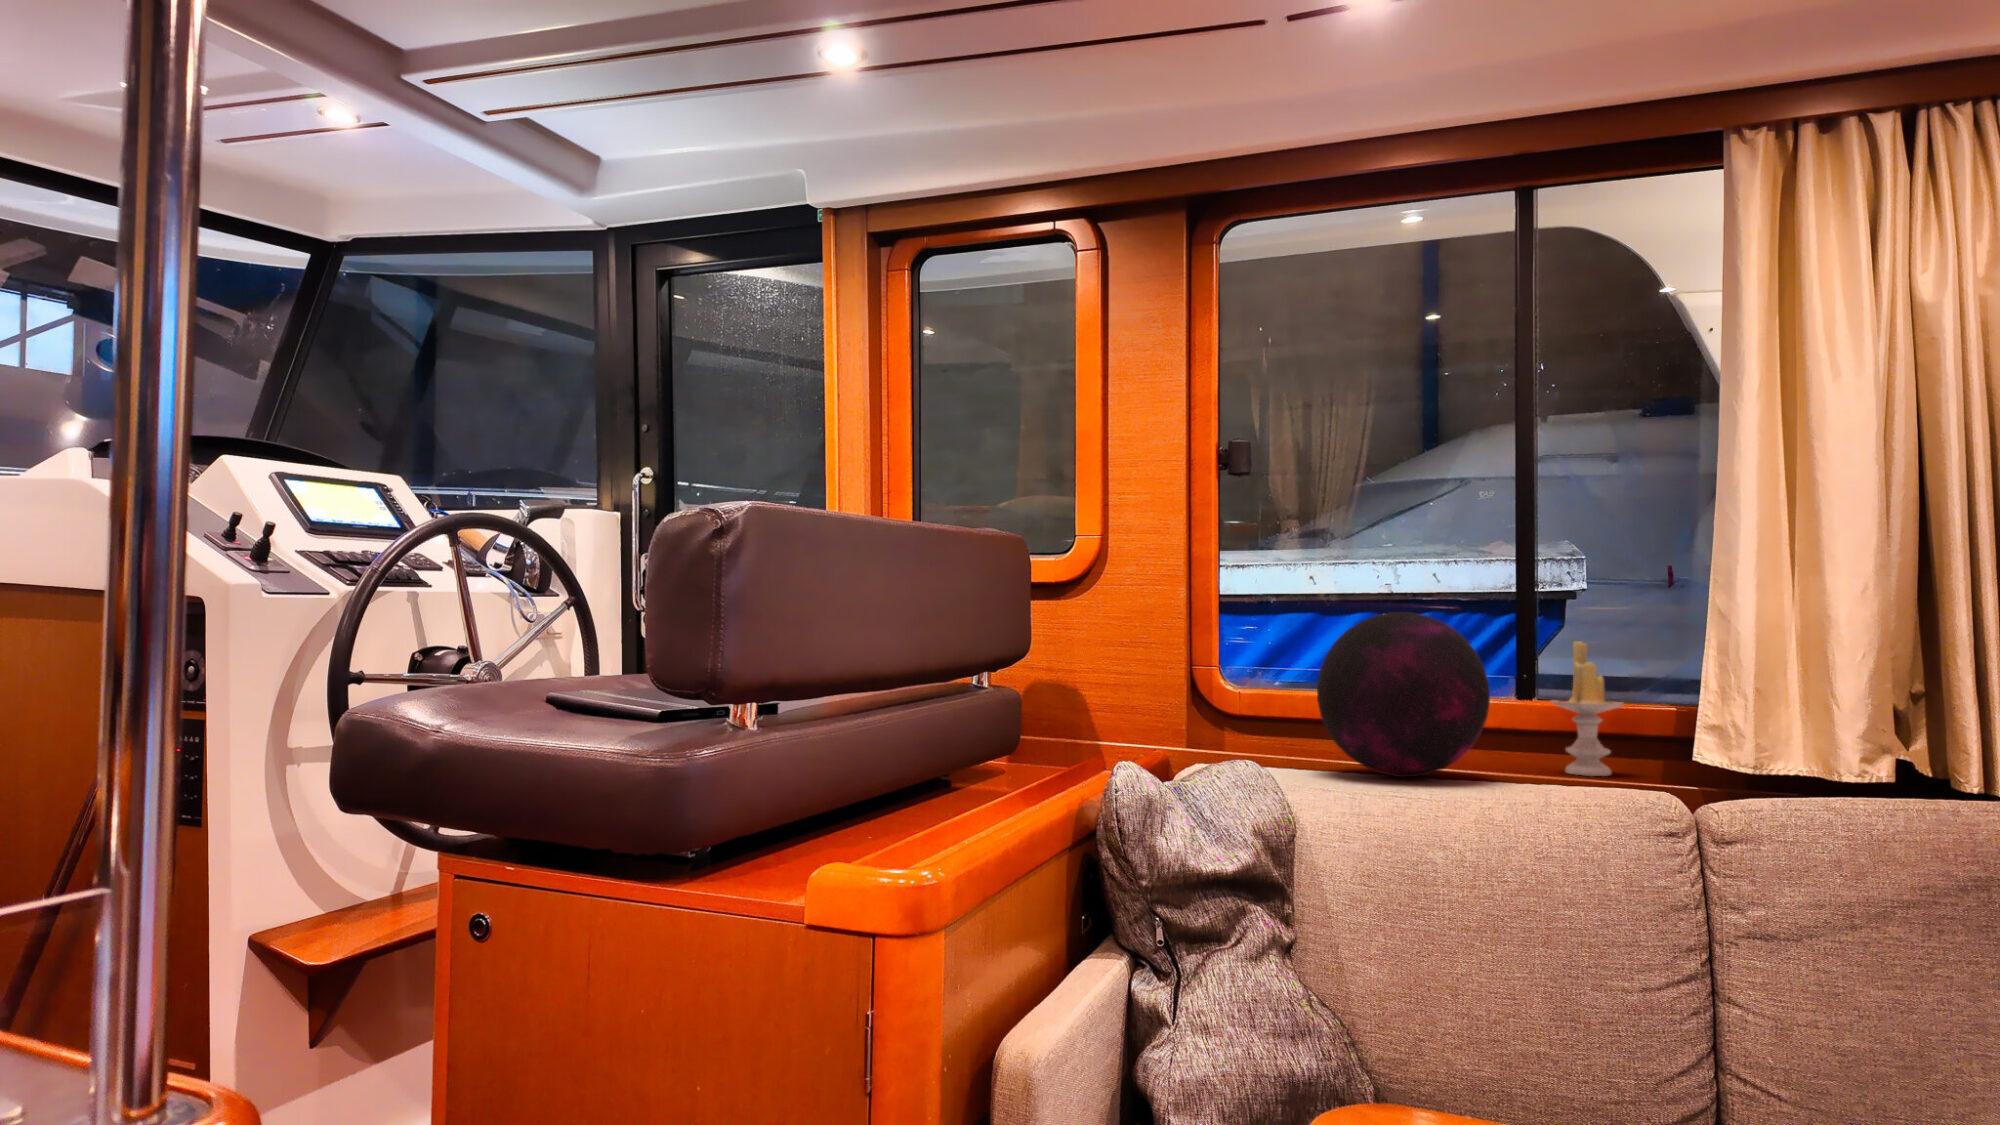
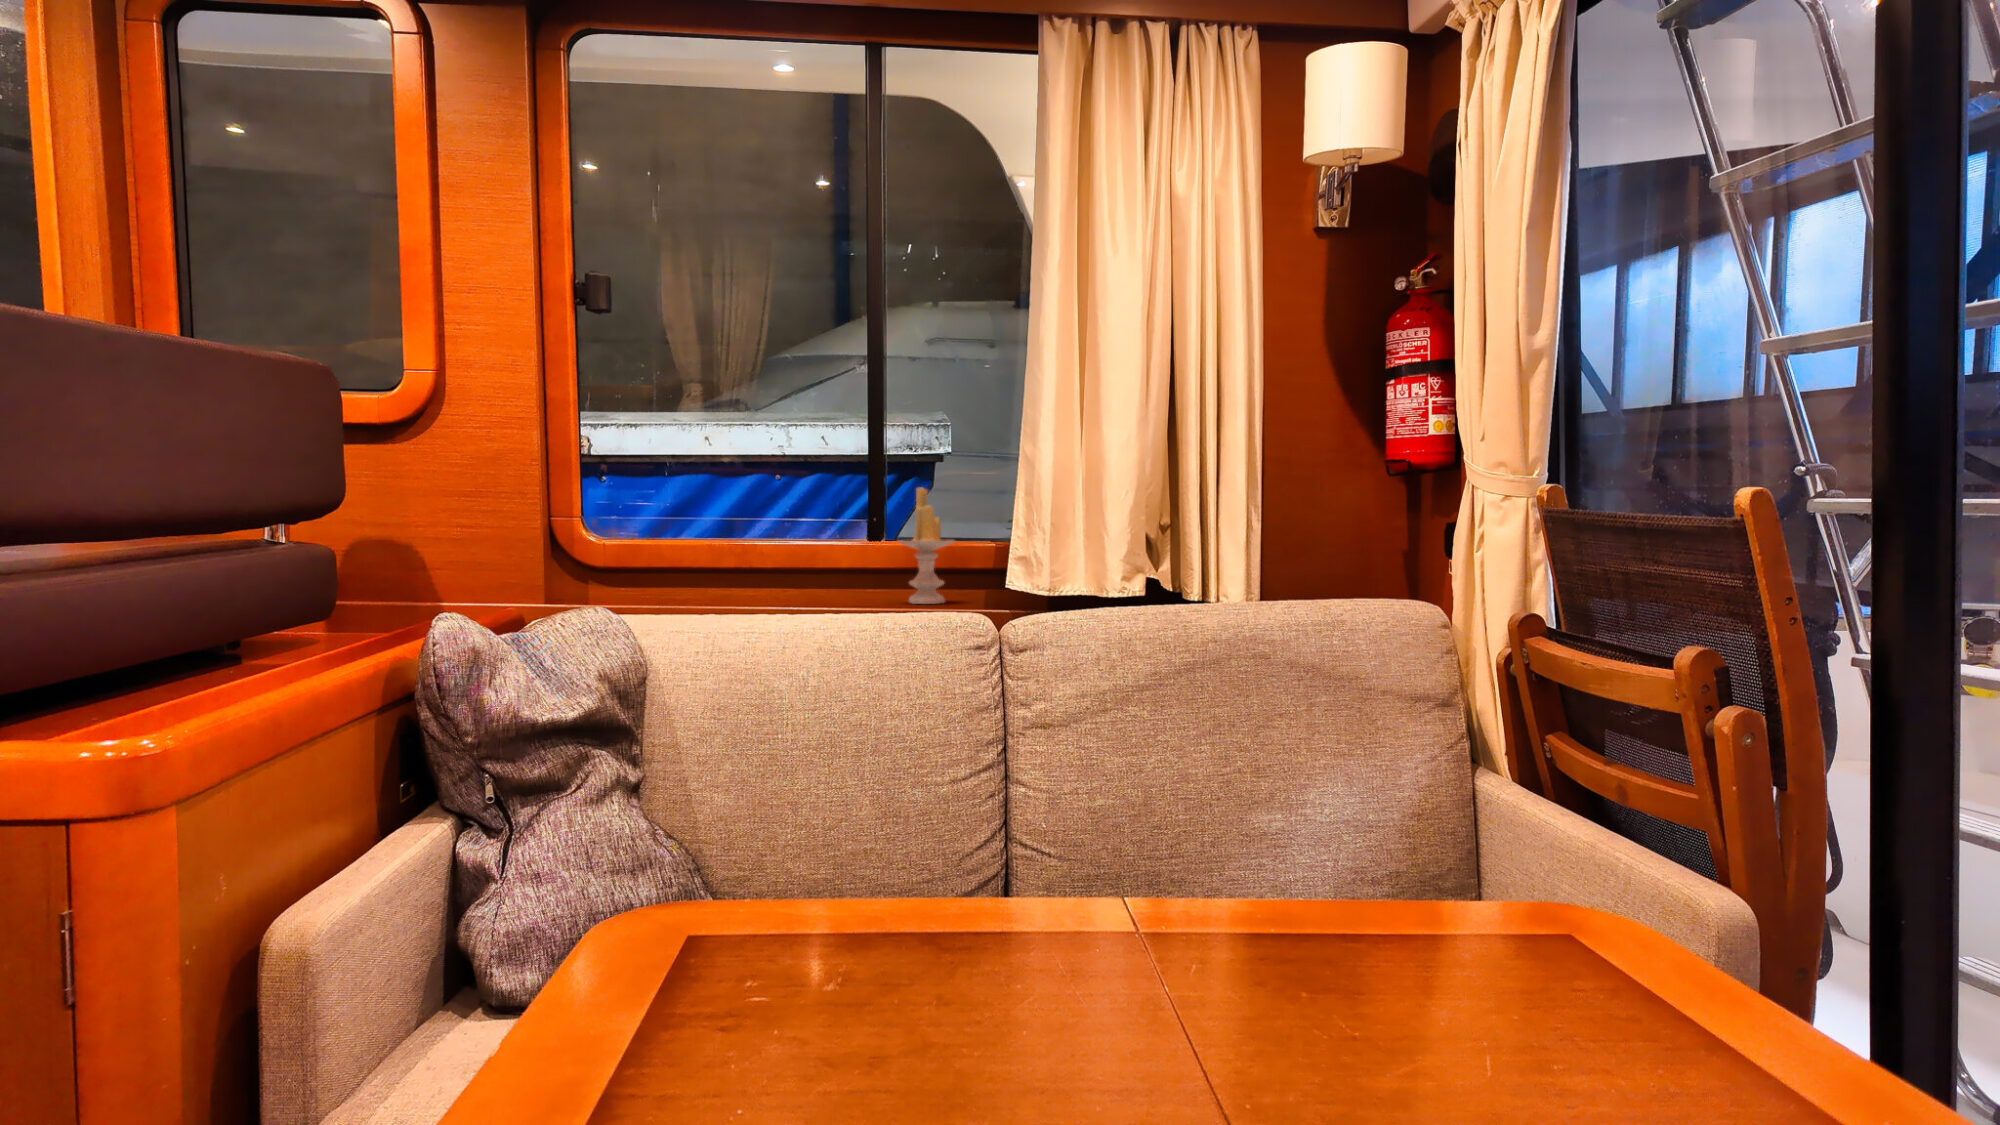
decorative orb: present [1317,612,1490,777] -> none [681,458,840,614]

